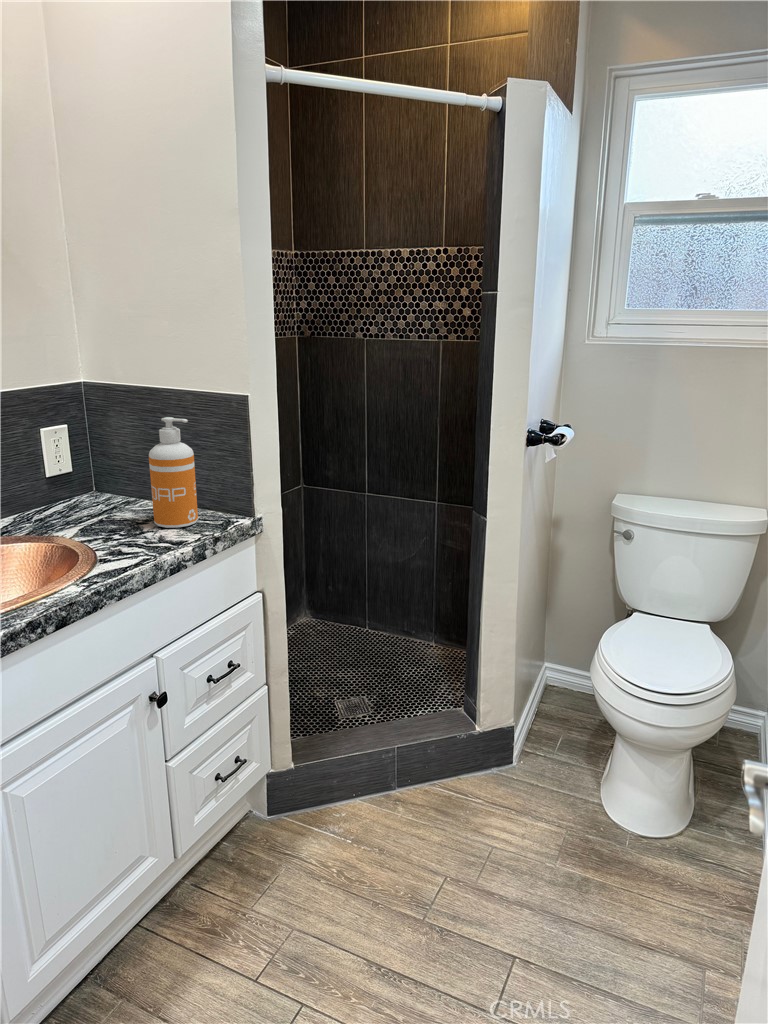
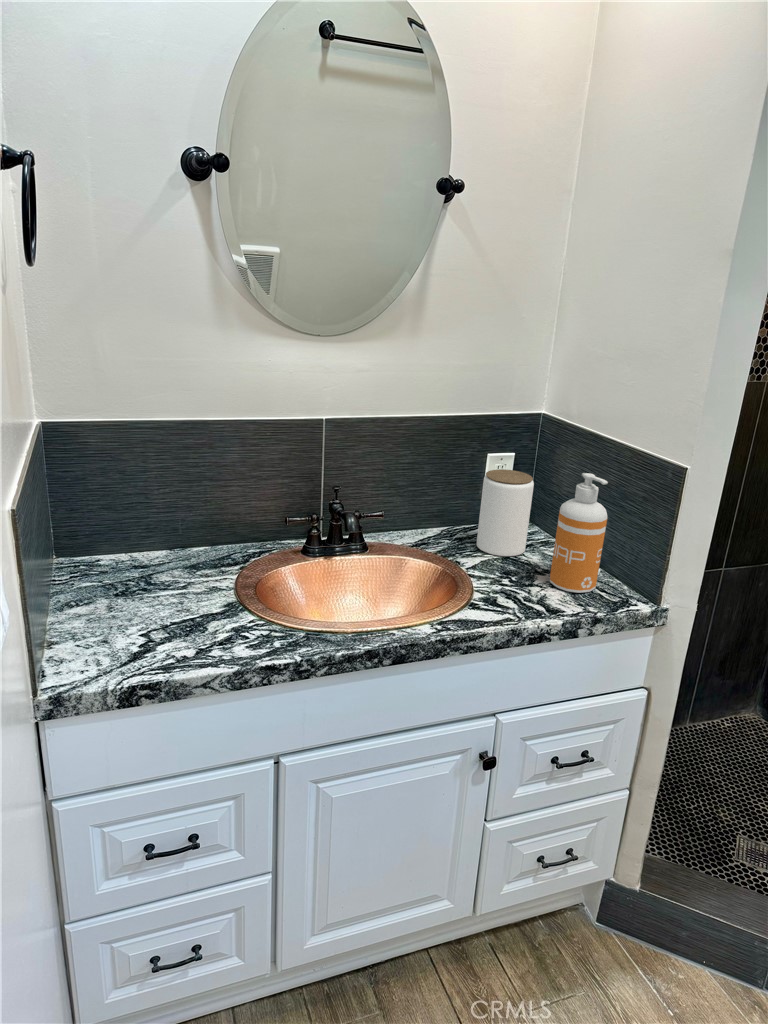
jar: none [55,439,115,522] -> present [477,469,534,556]

